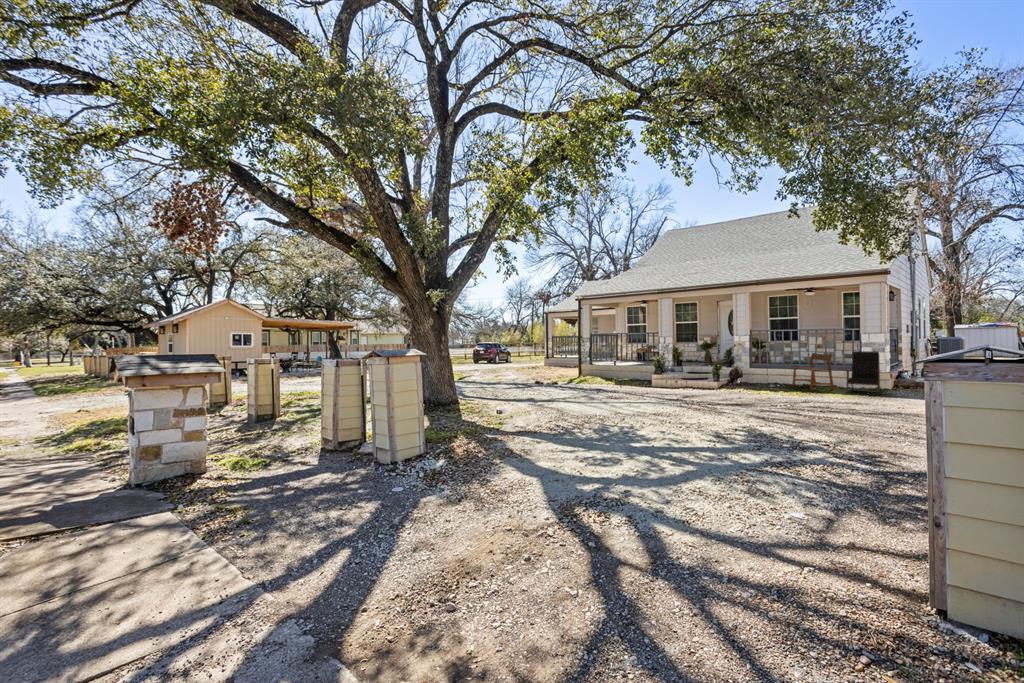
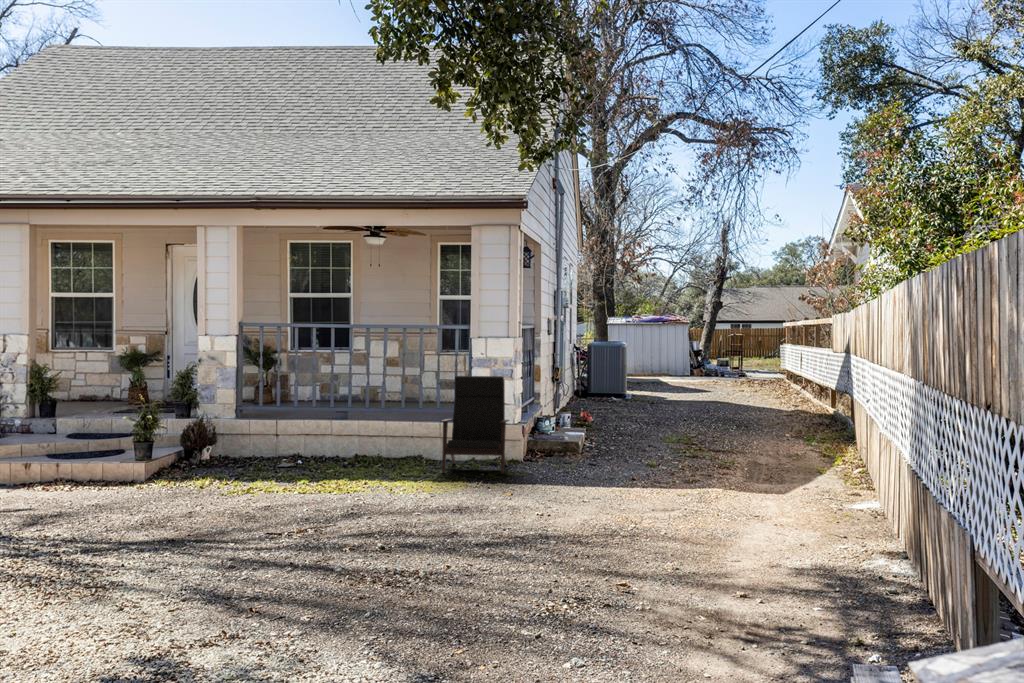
bench: present [793,353,834,390] -> none [330,379,417,476]

